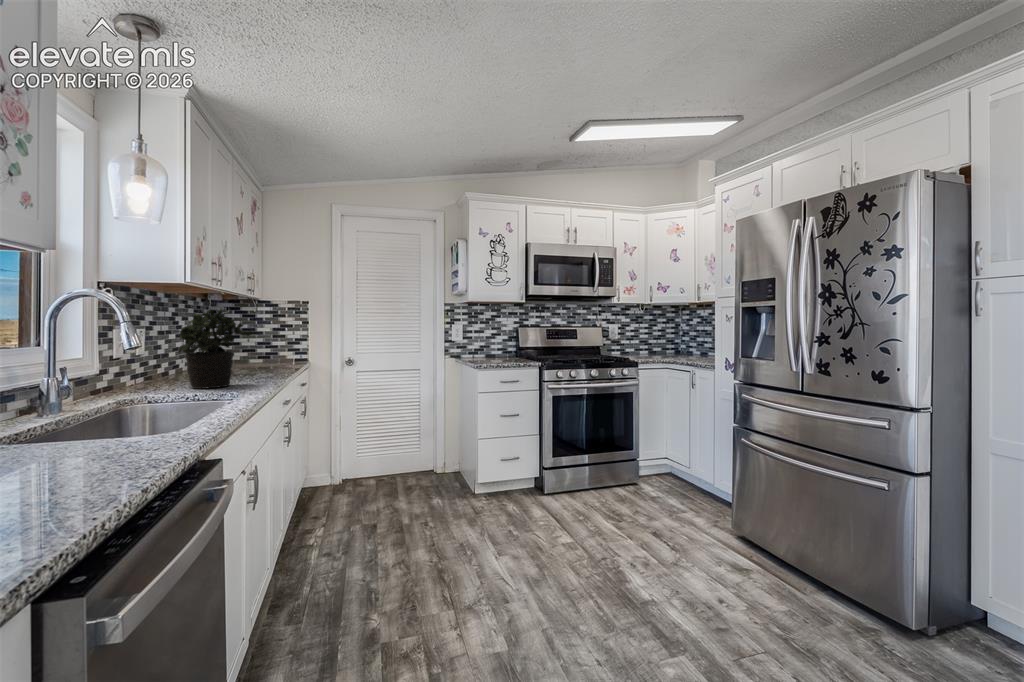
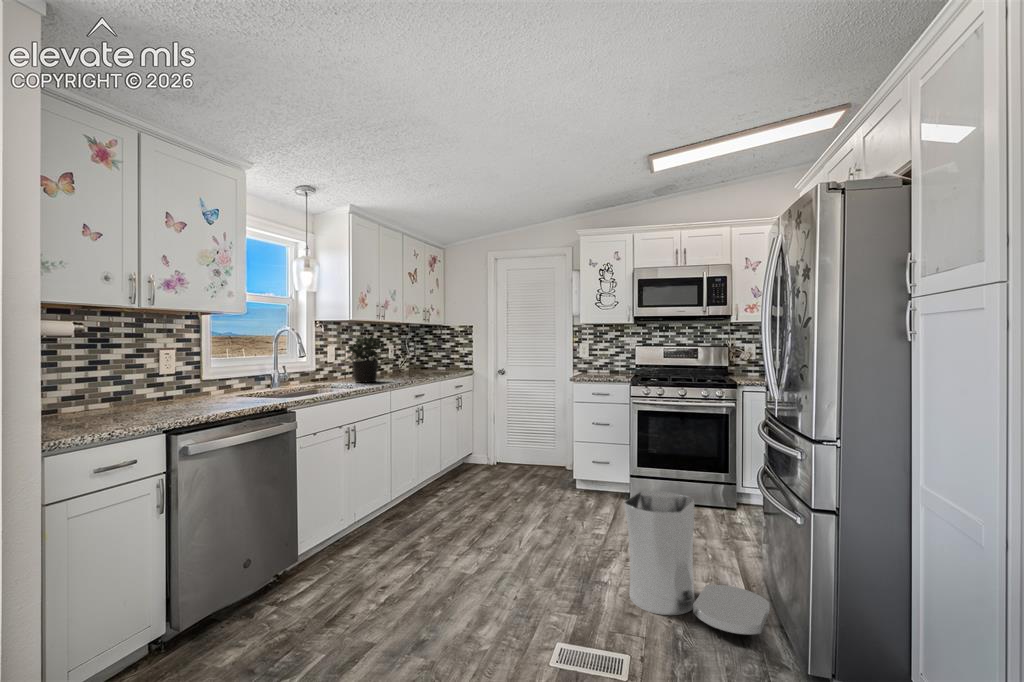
trash can: none [661,478,815,609] -> present [624,491,770,634]

